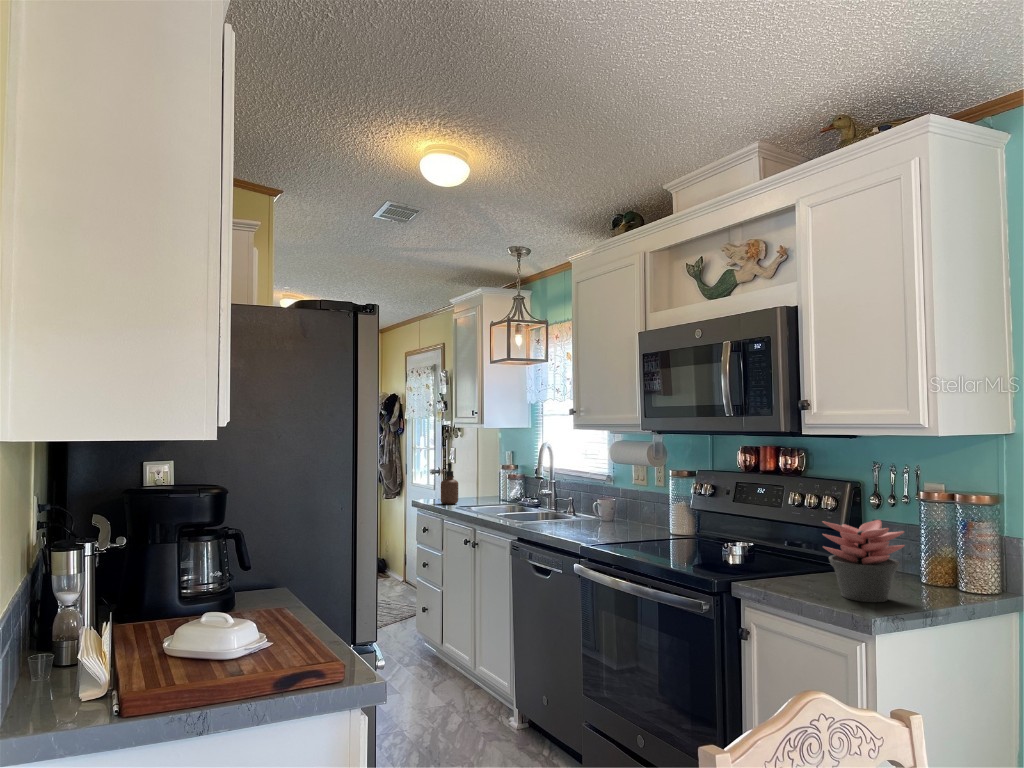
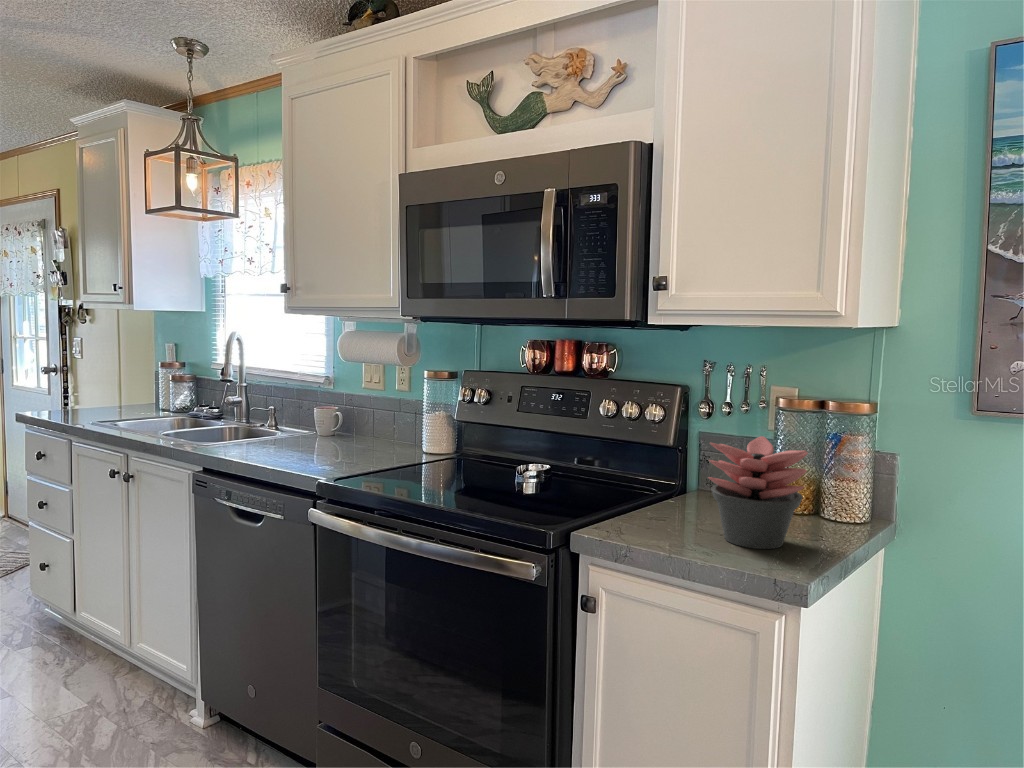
soap dispenser: present [441,463,458,504] -> none [63,358,93,418]

